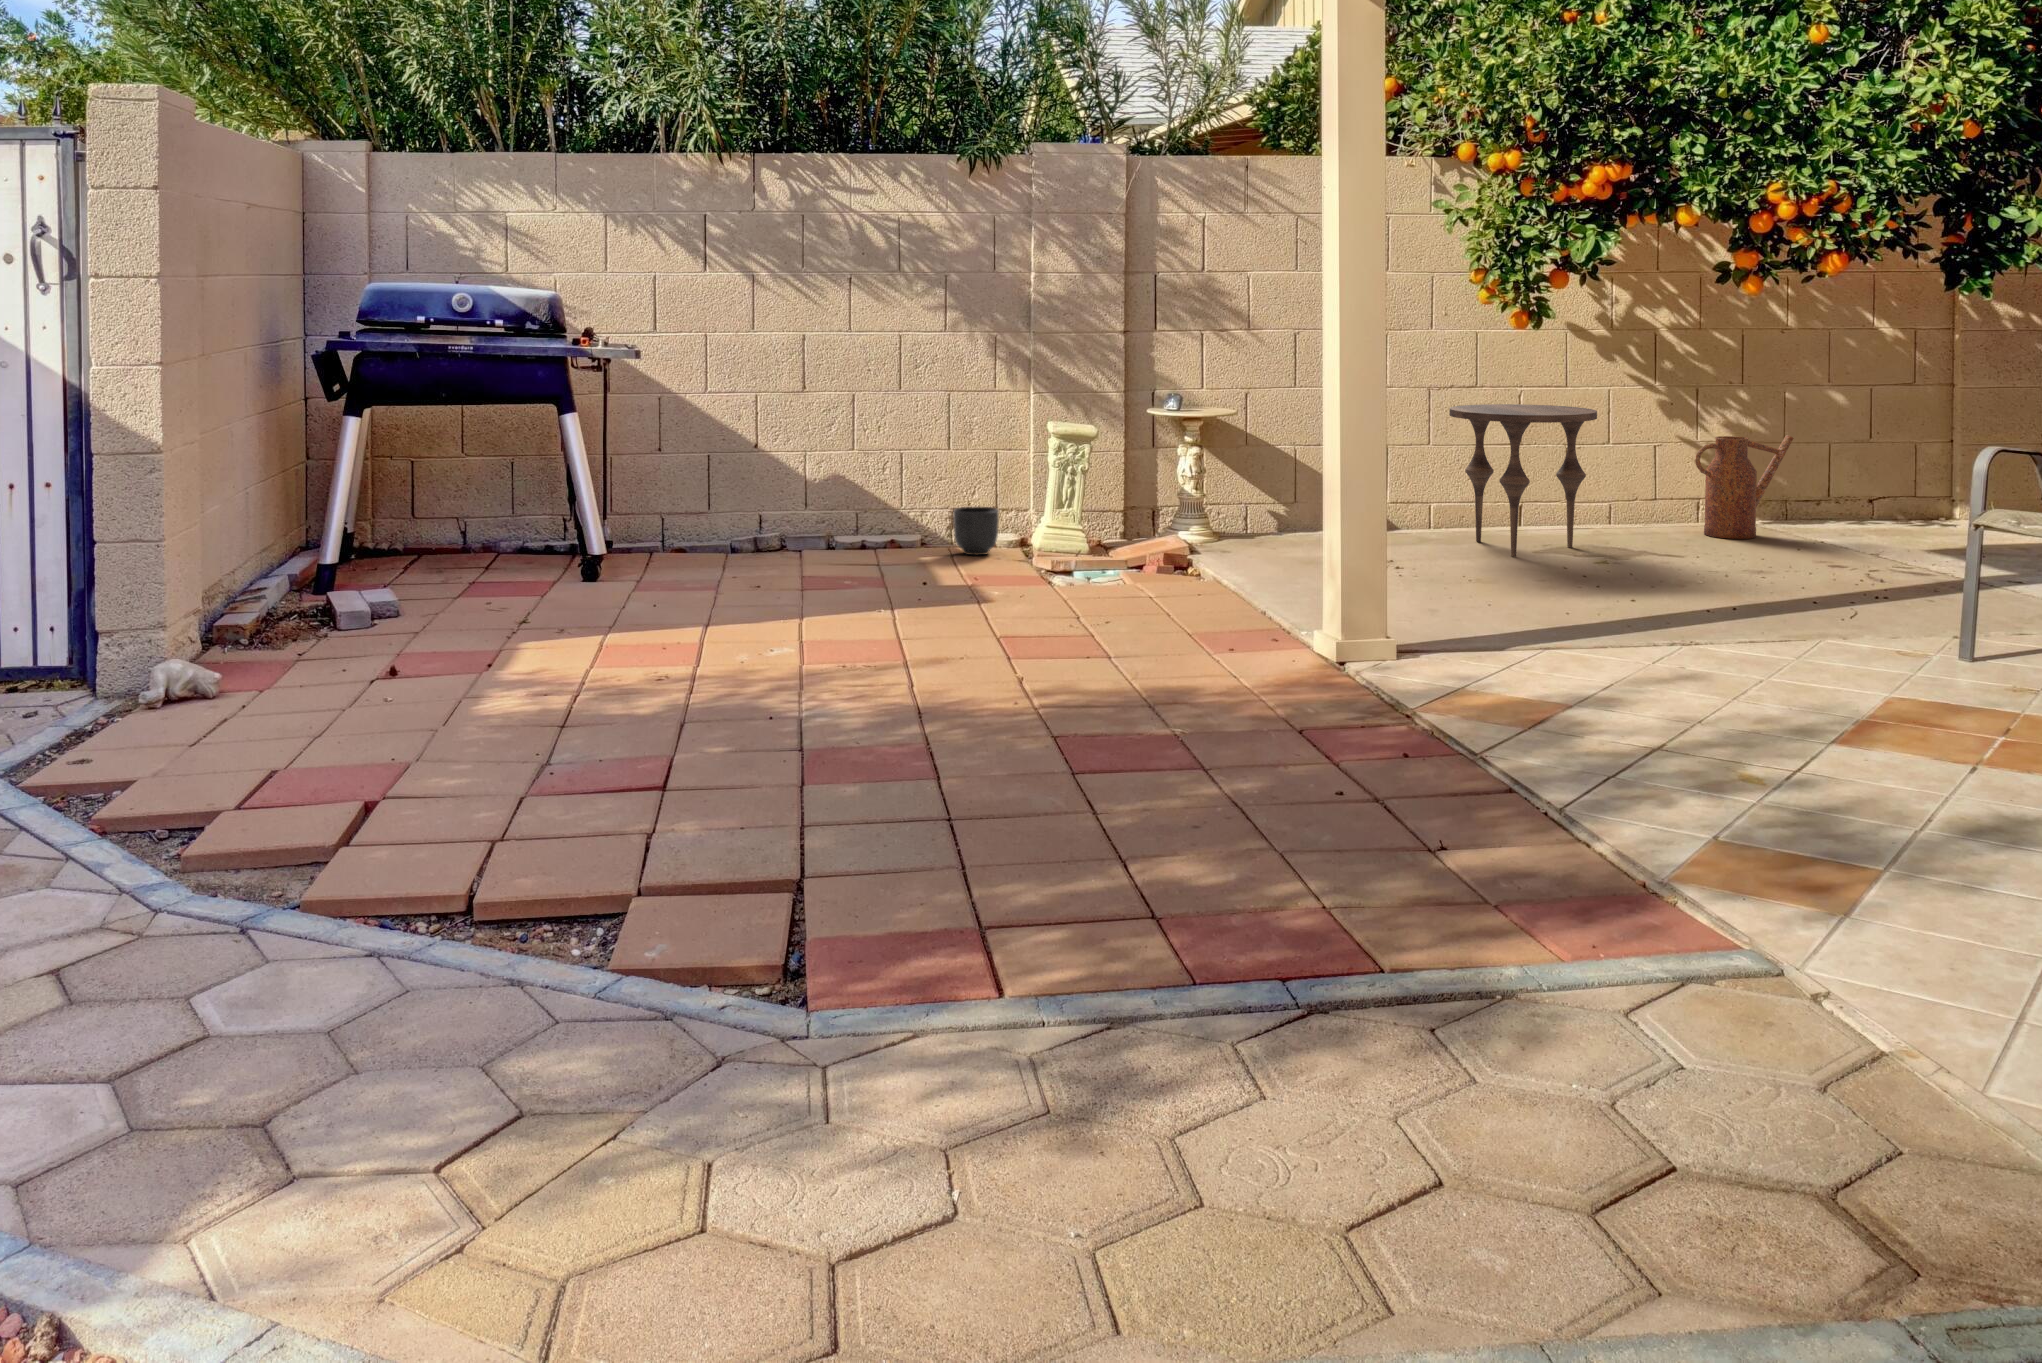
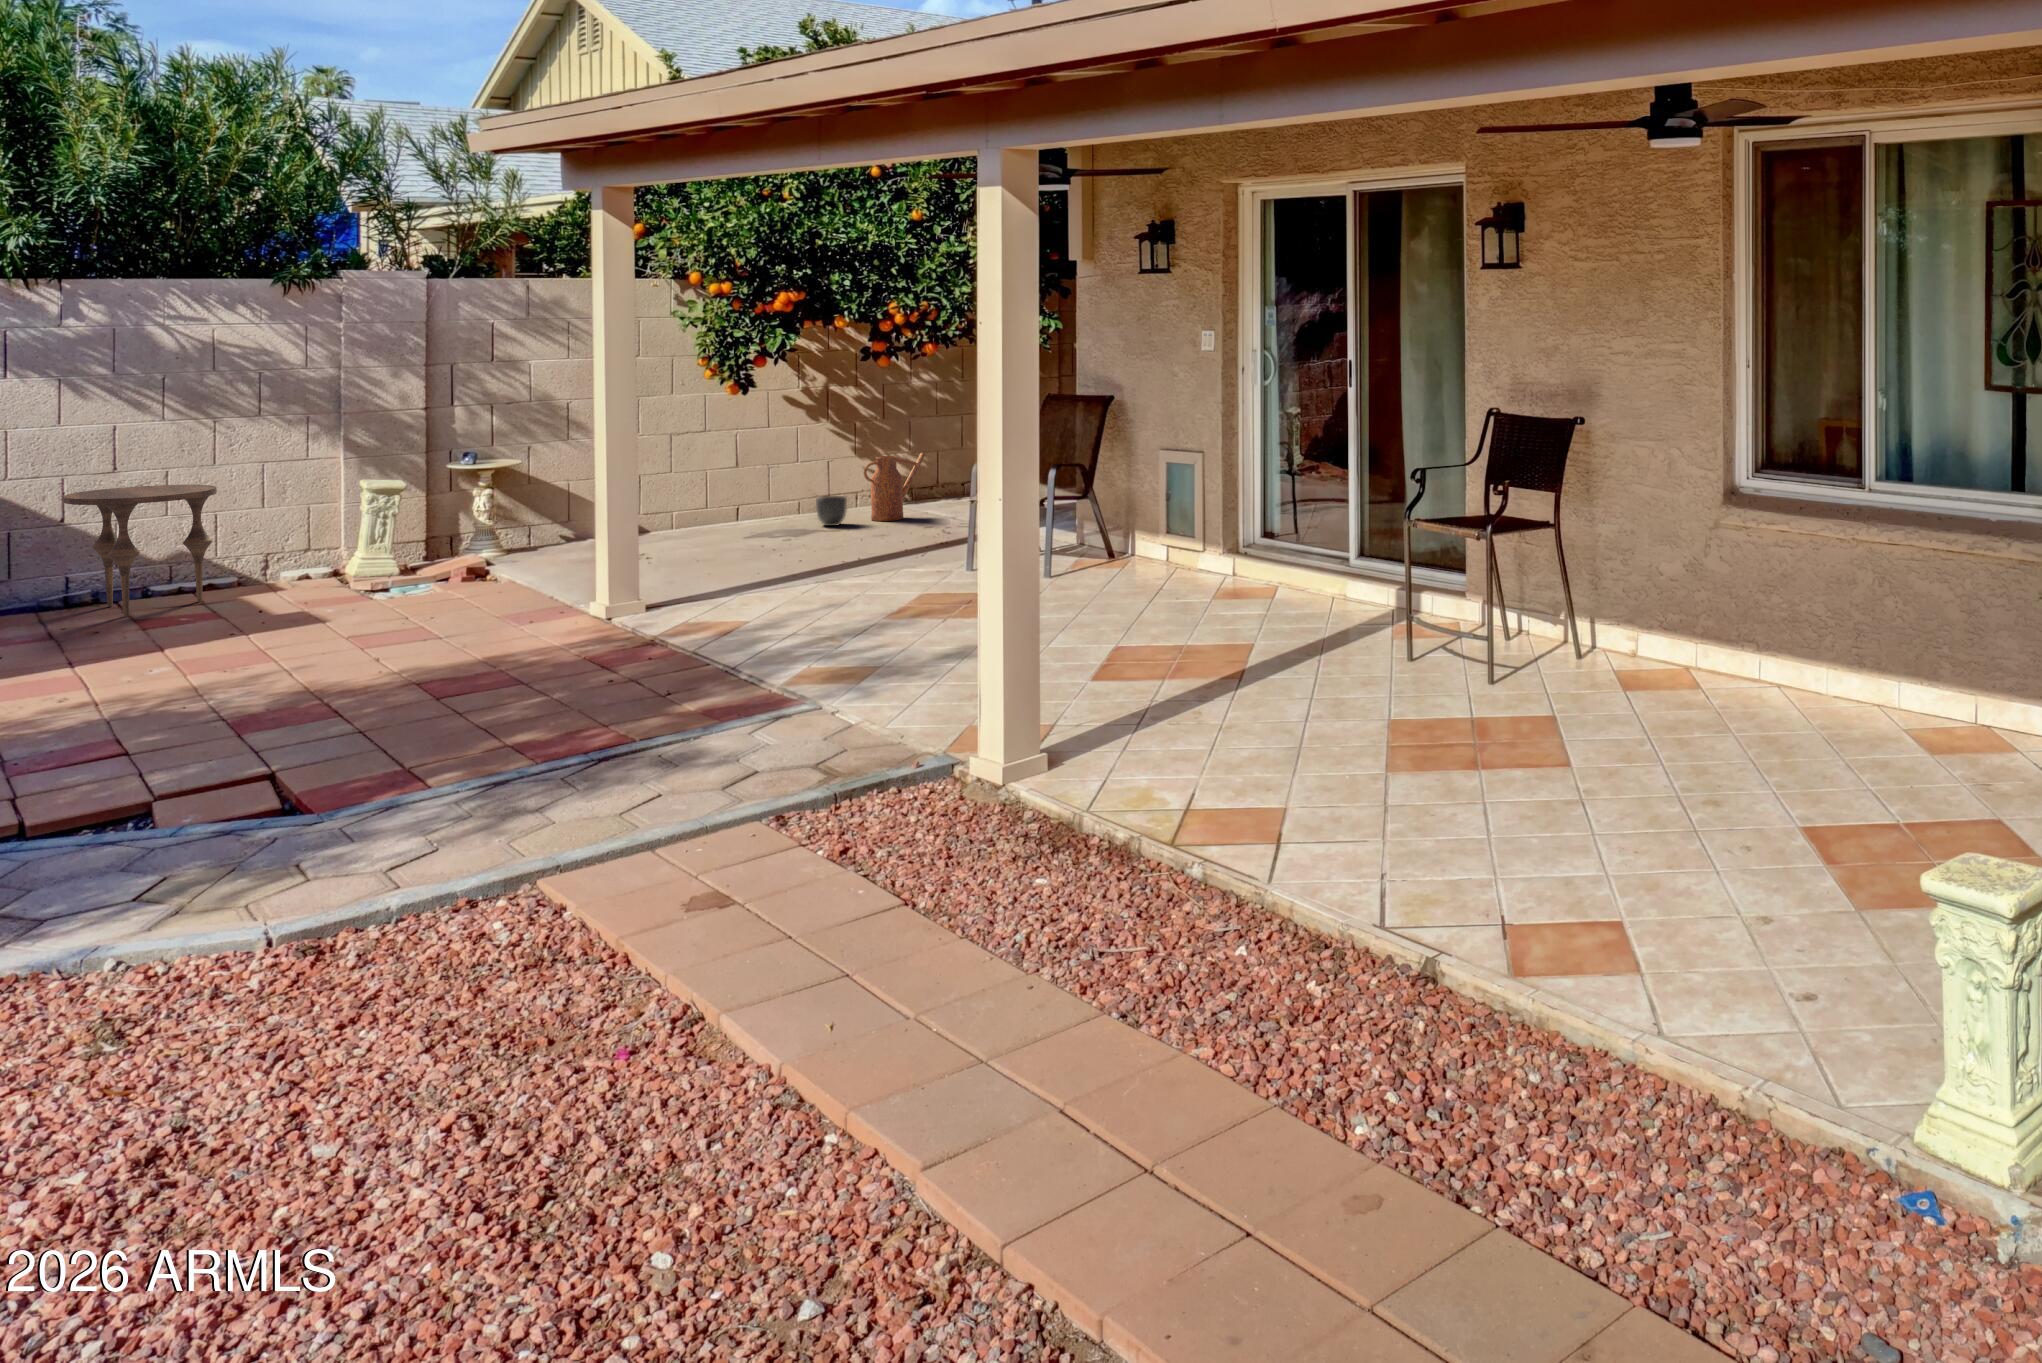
side table: present [1449,404,1597,556] -> present [63,485,217,616]
planter: present [953,507,999,555] -> present [816,496,847,526]

